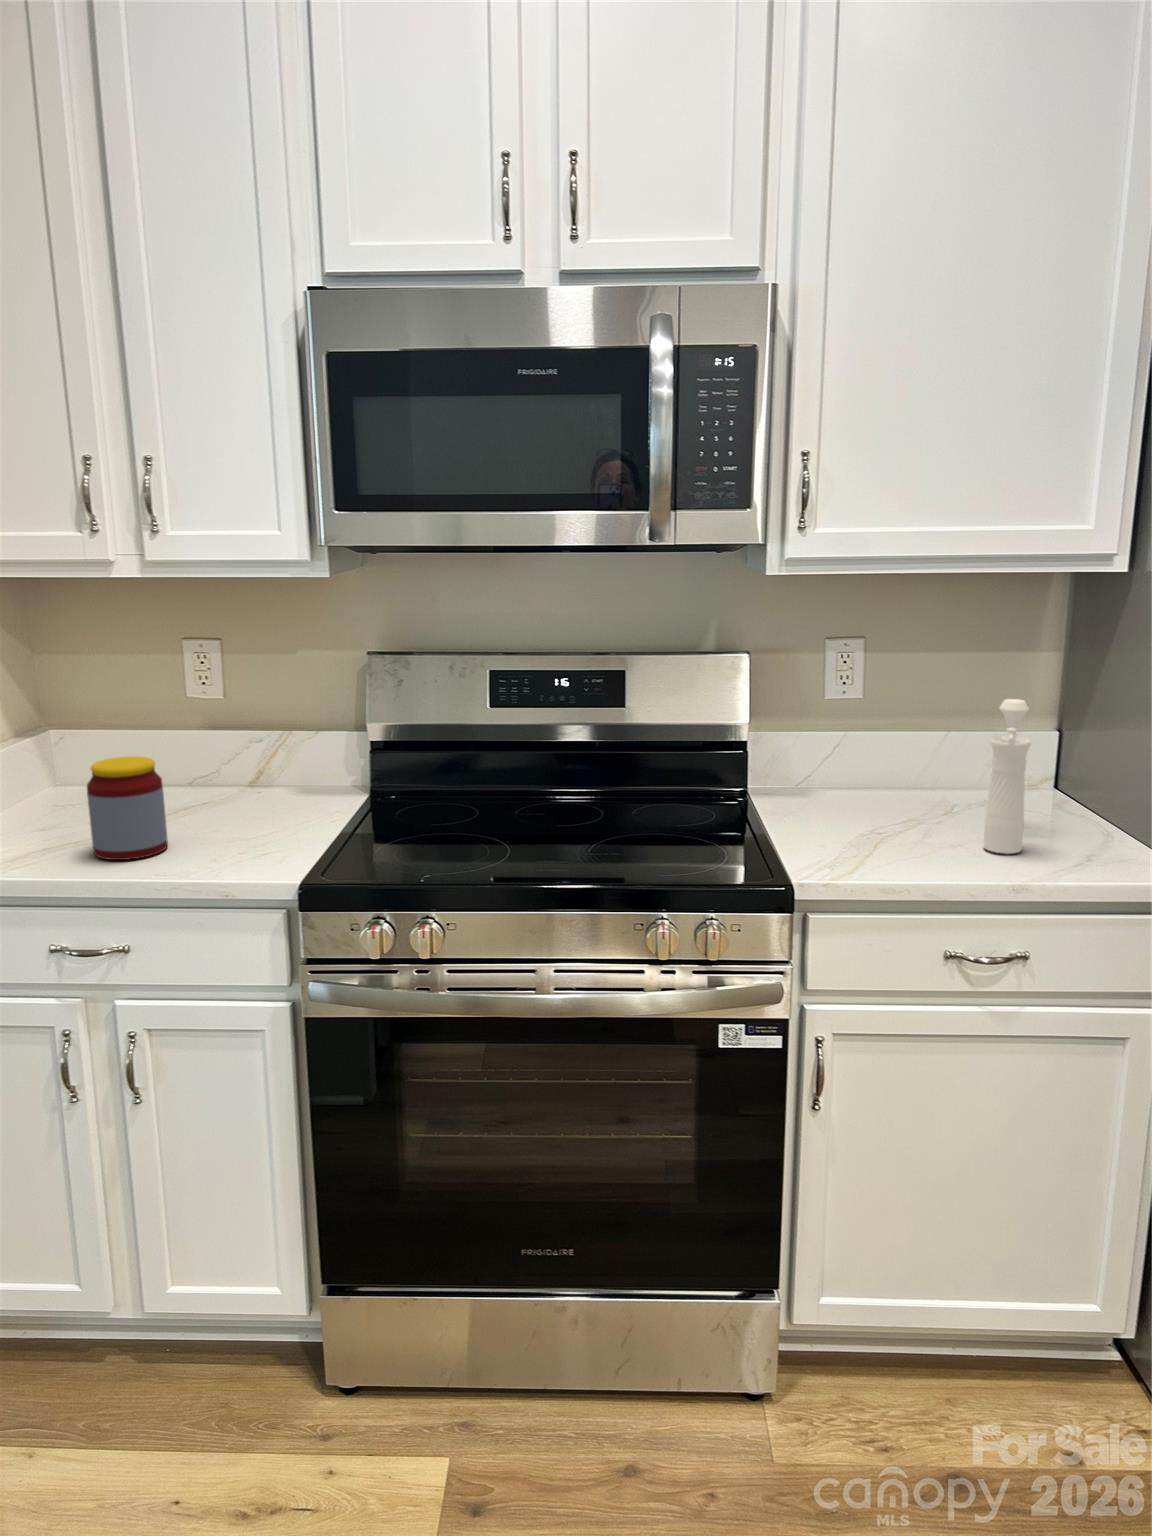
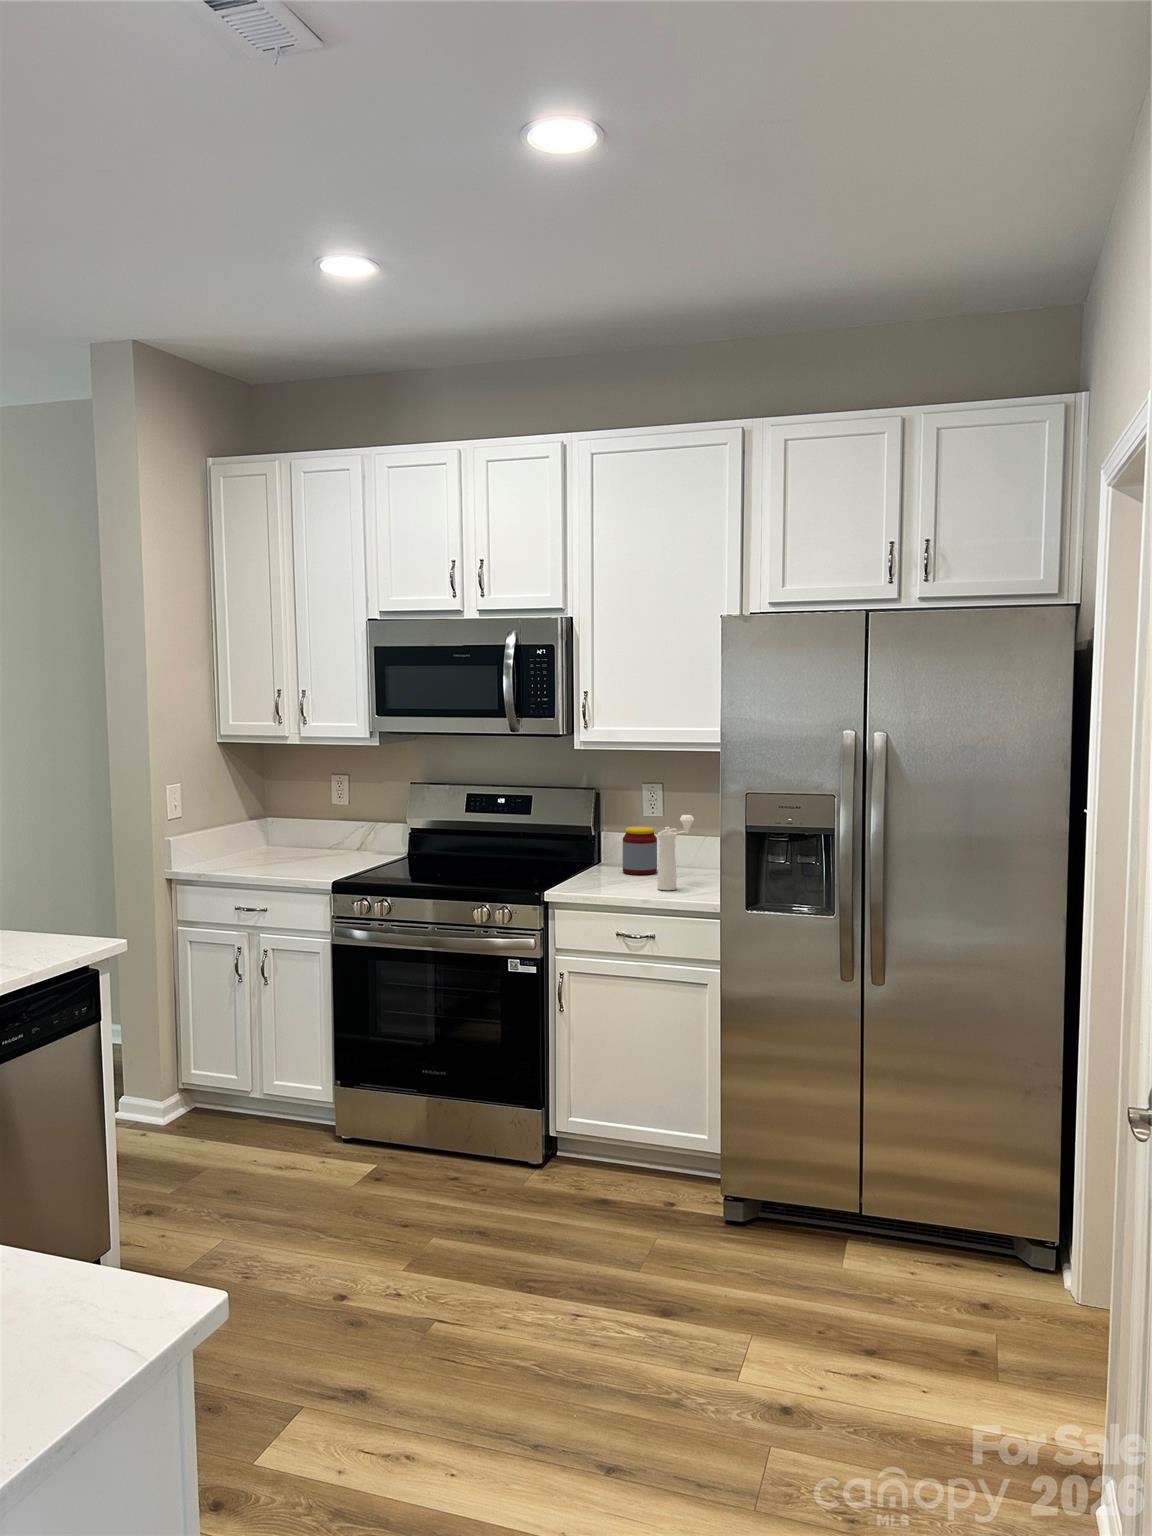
jar: present [87,756,168,860] -> present [623,827,657,875]

